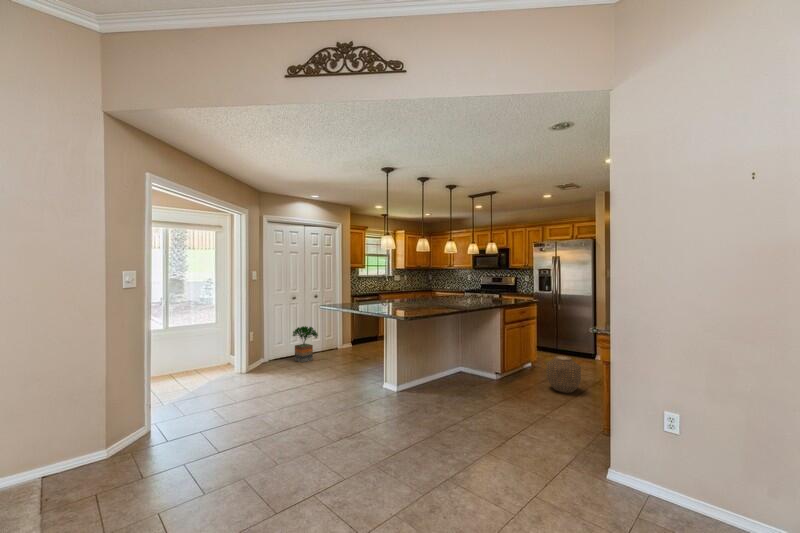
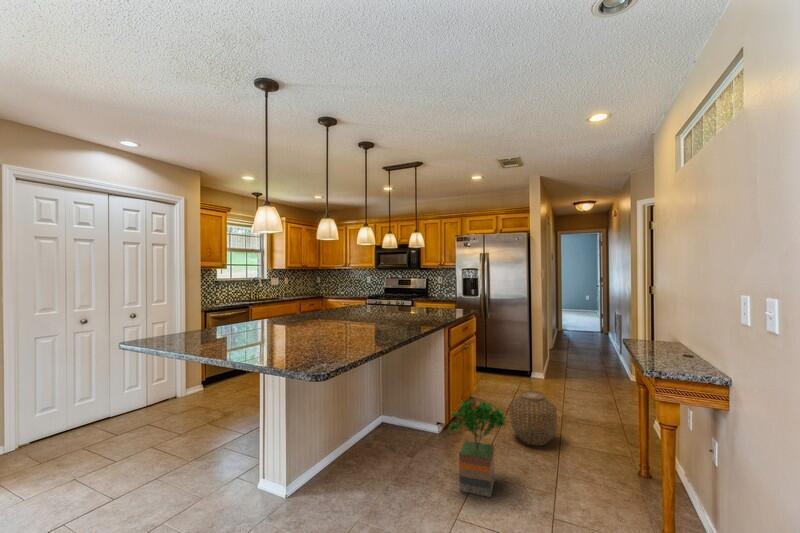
potted tree: present [293,326,318,362] -> present [449,401,506,497]

